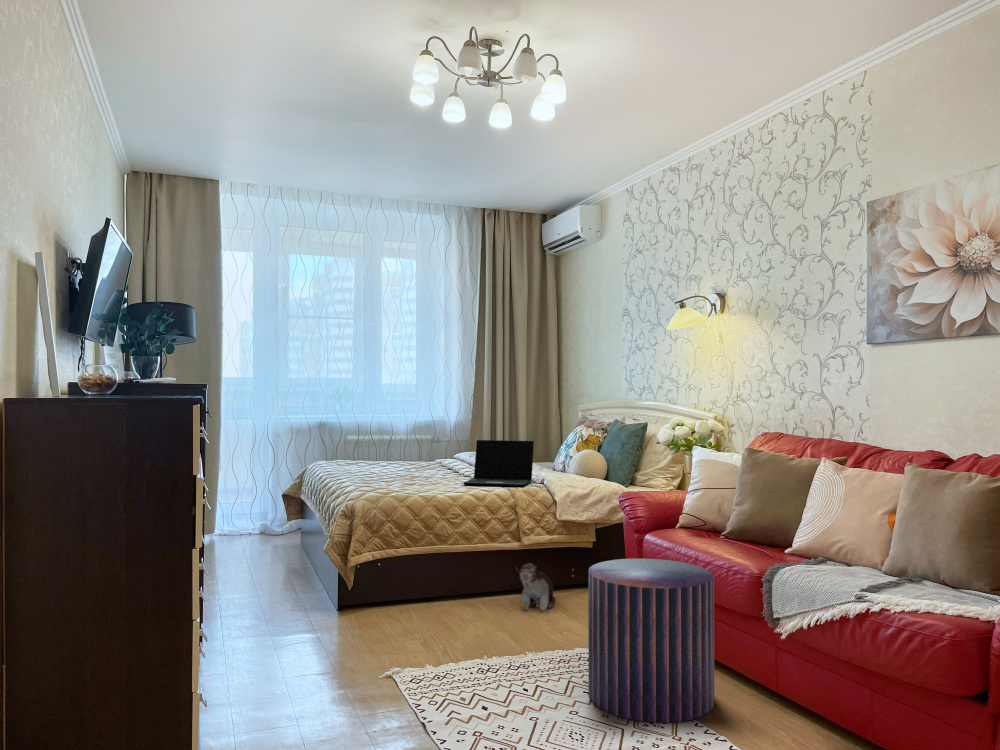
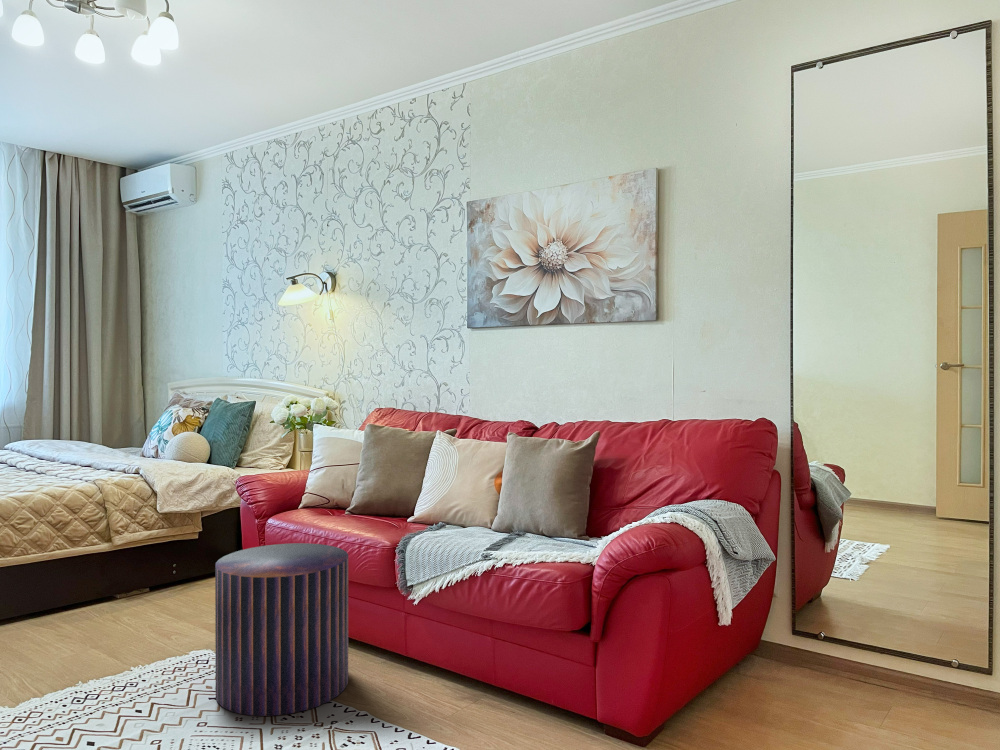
laptop: present [463,440,534,486] -> none [32,426,125,481]
plush toy: present [516,563,556,611] -> none [109,564,158,618]

